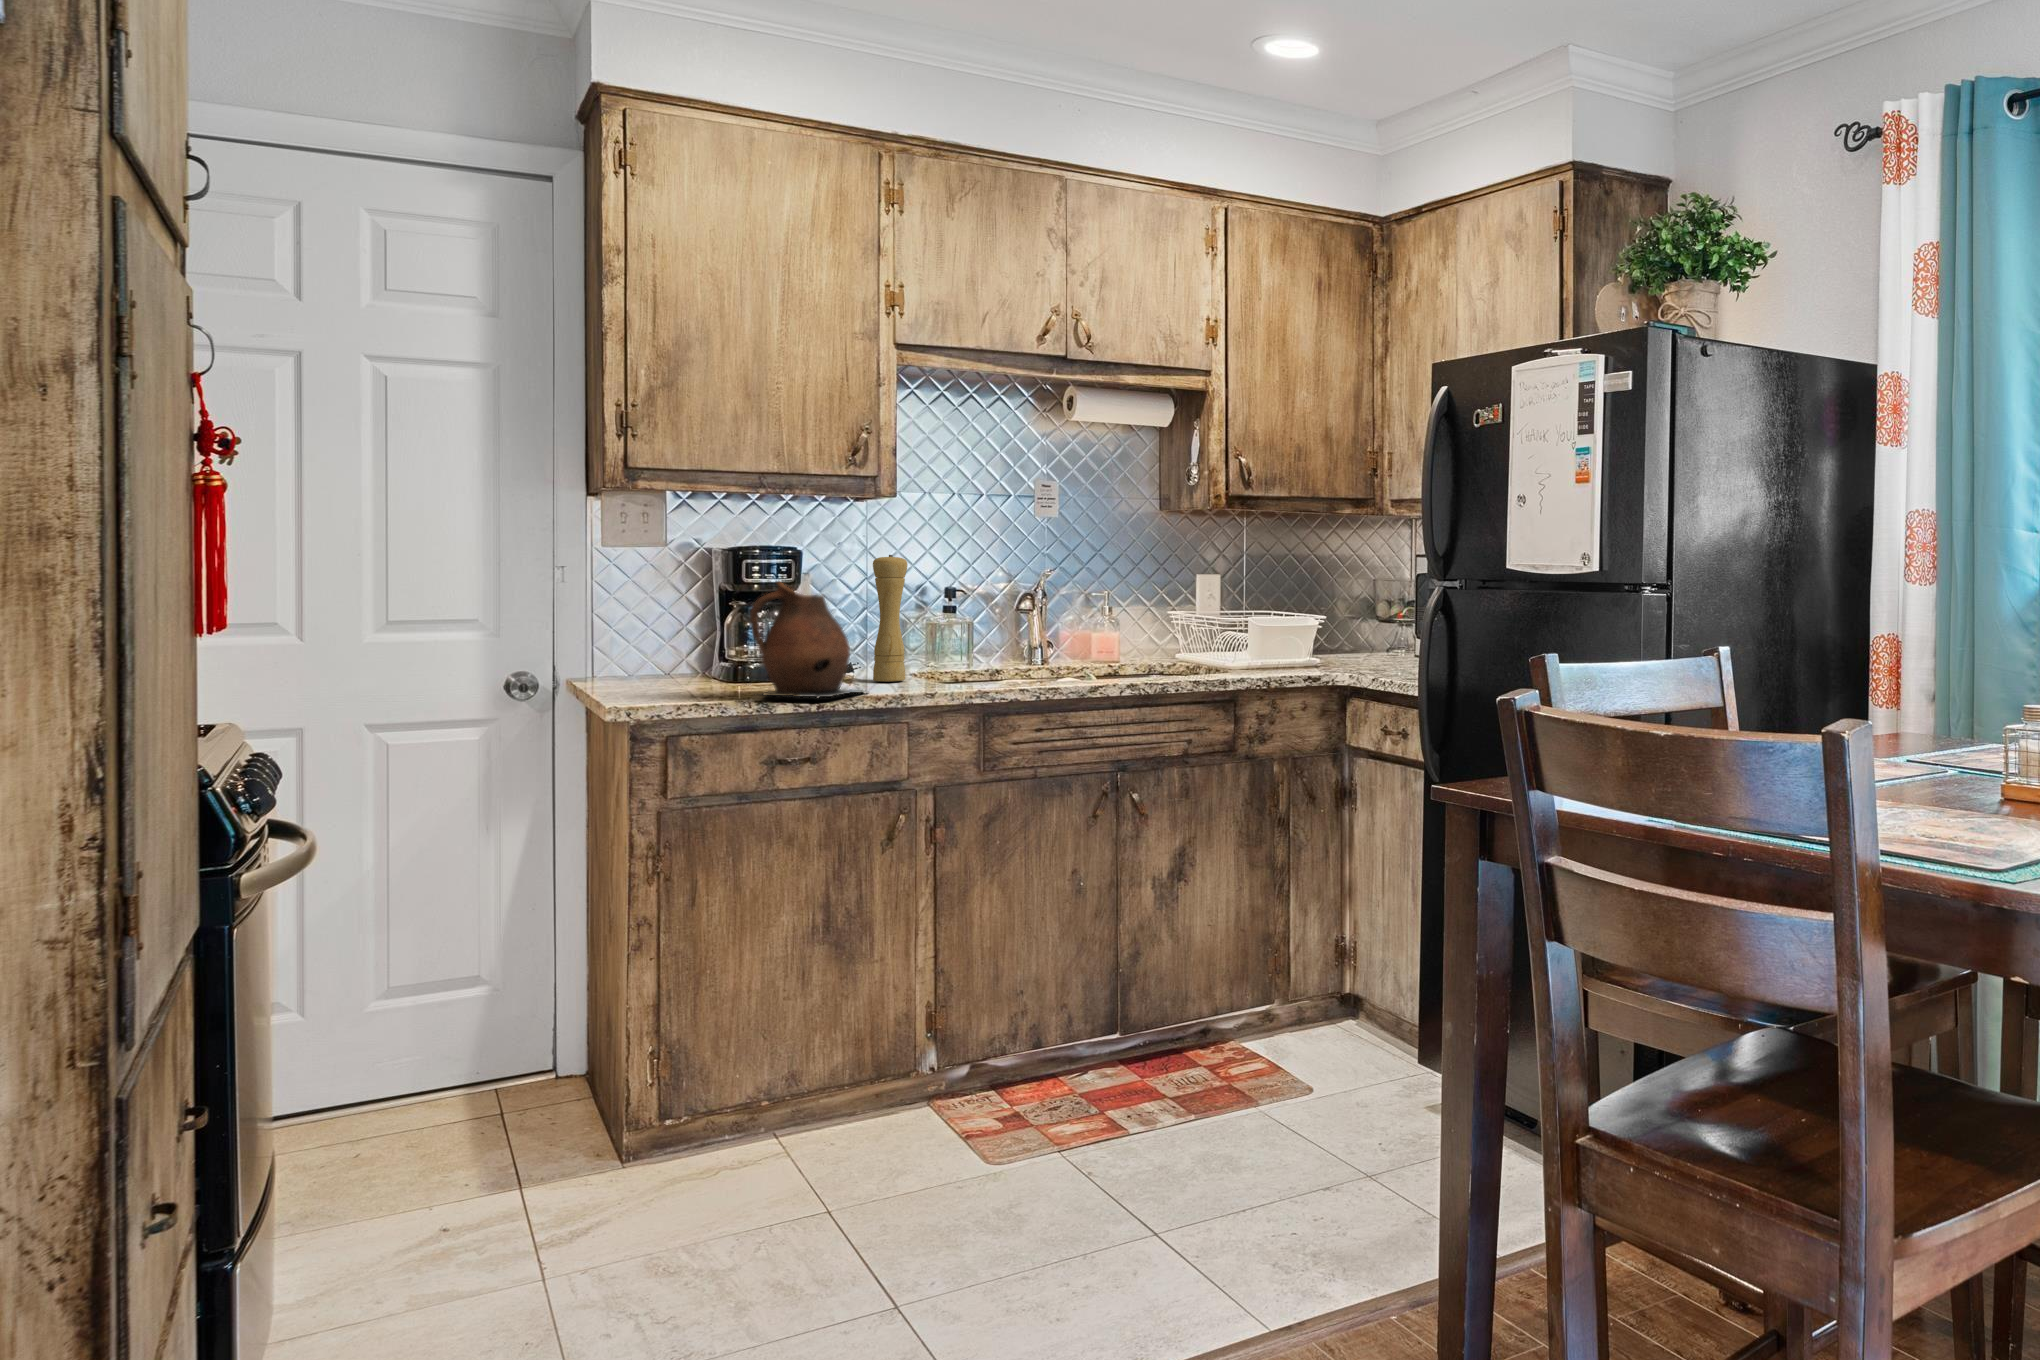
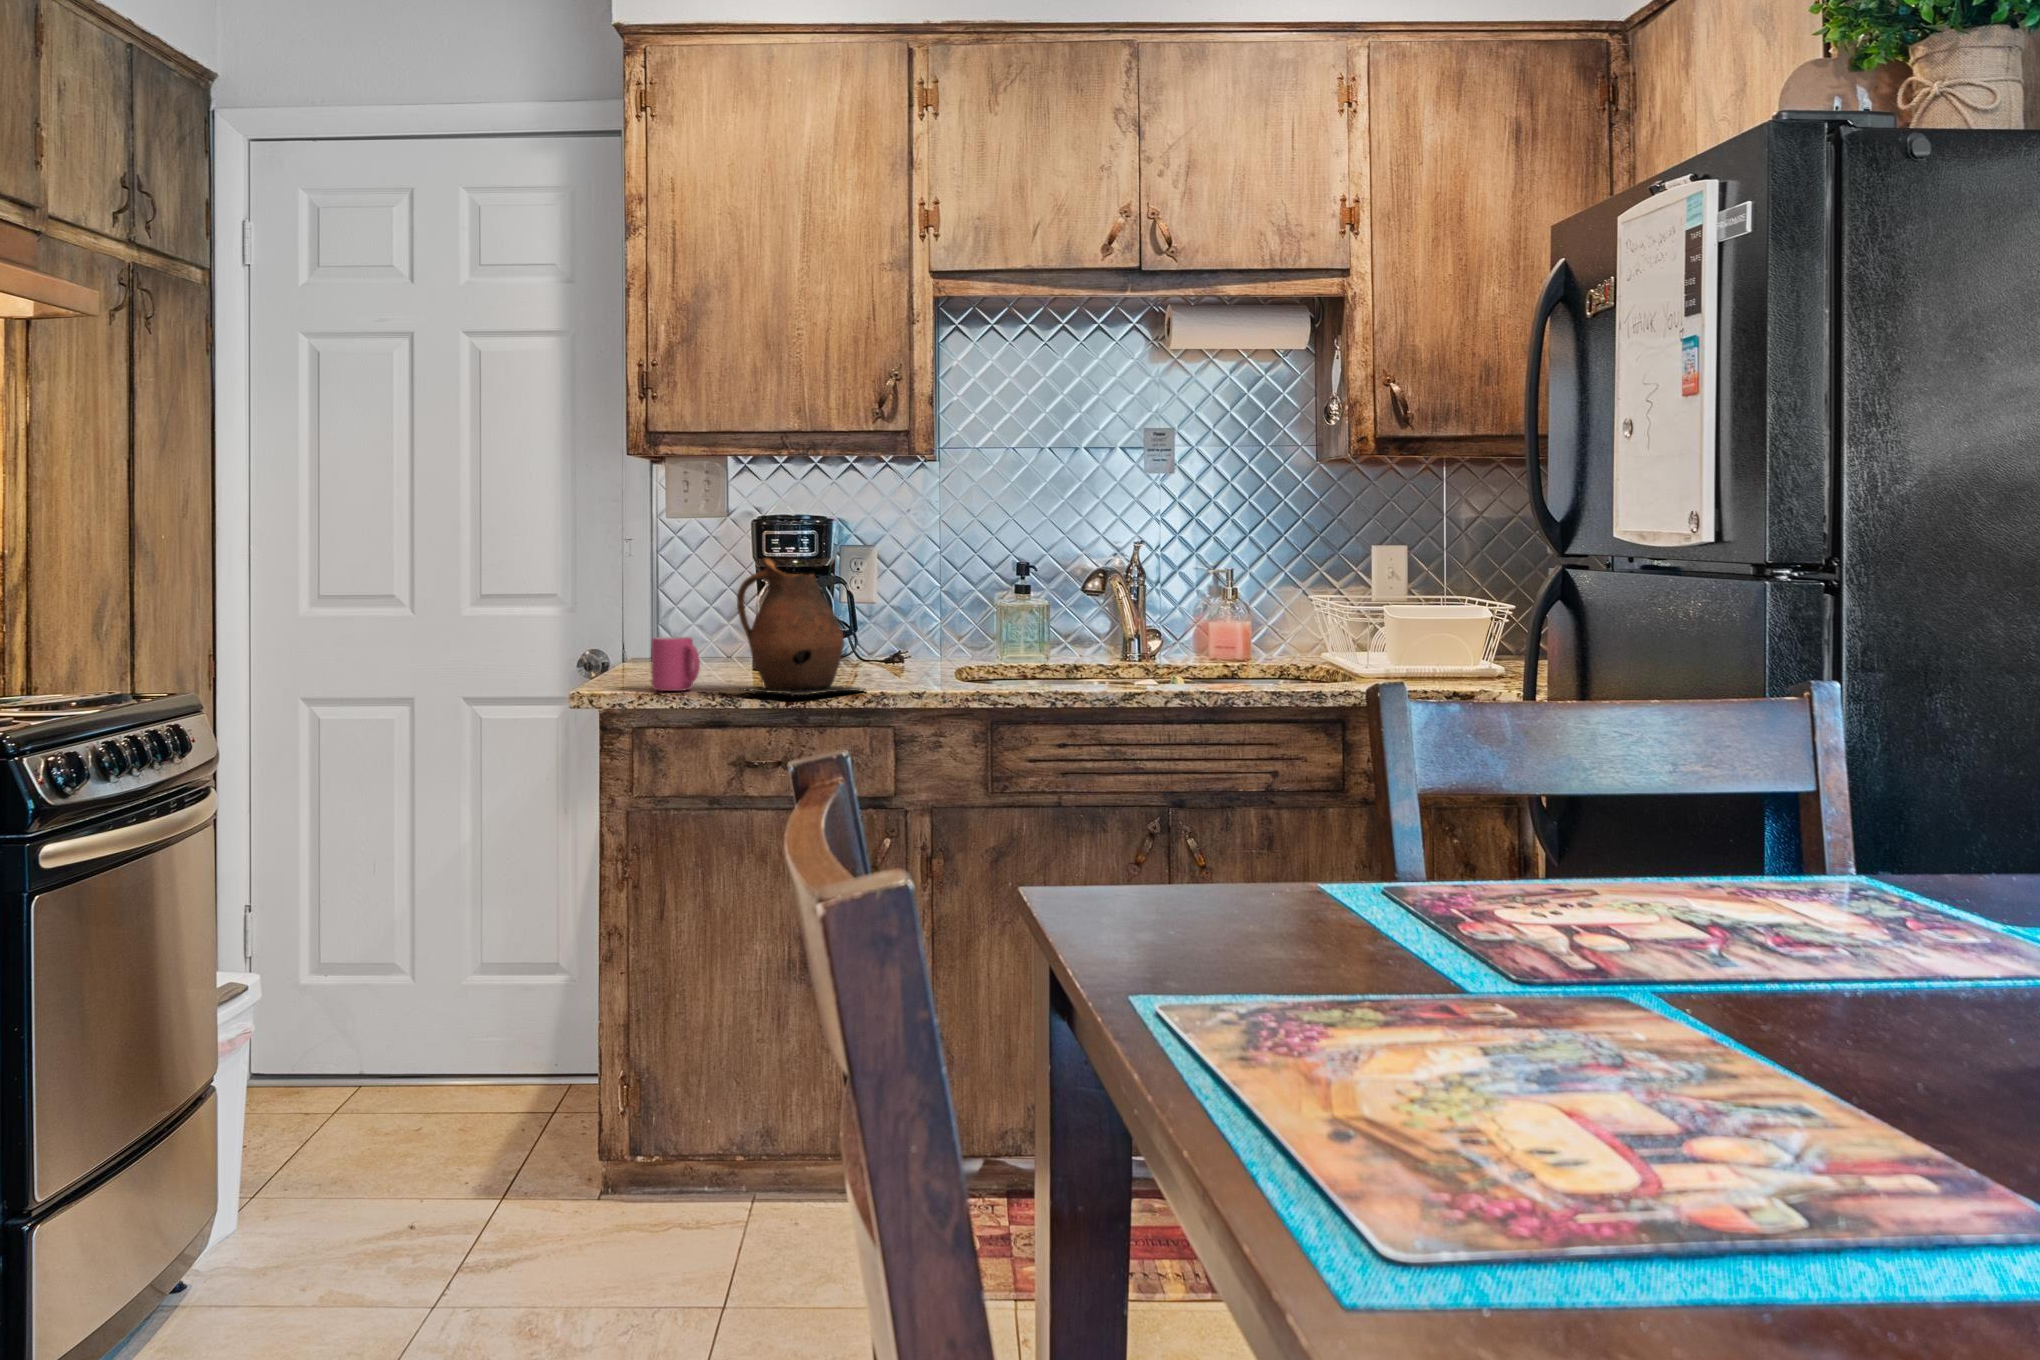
pepper mill: present [873,555,907,681] -> none [898,526,937,678]
mug: none [656,651,710,699] -> present [652,637,700,691]

